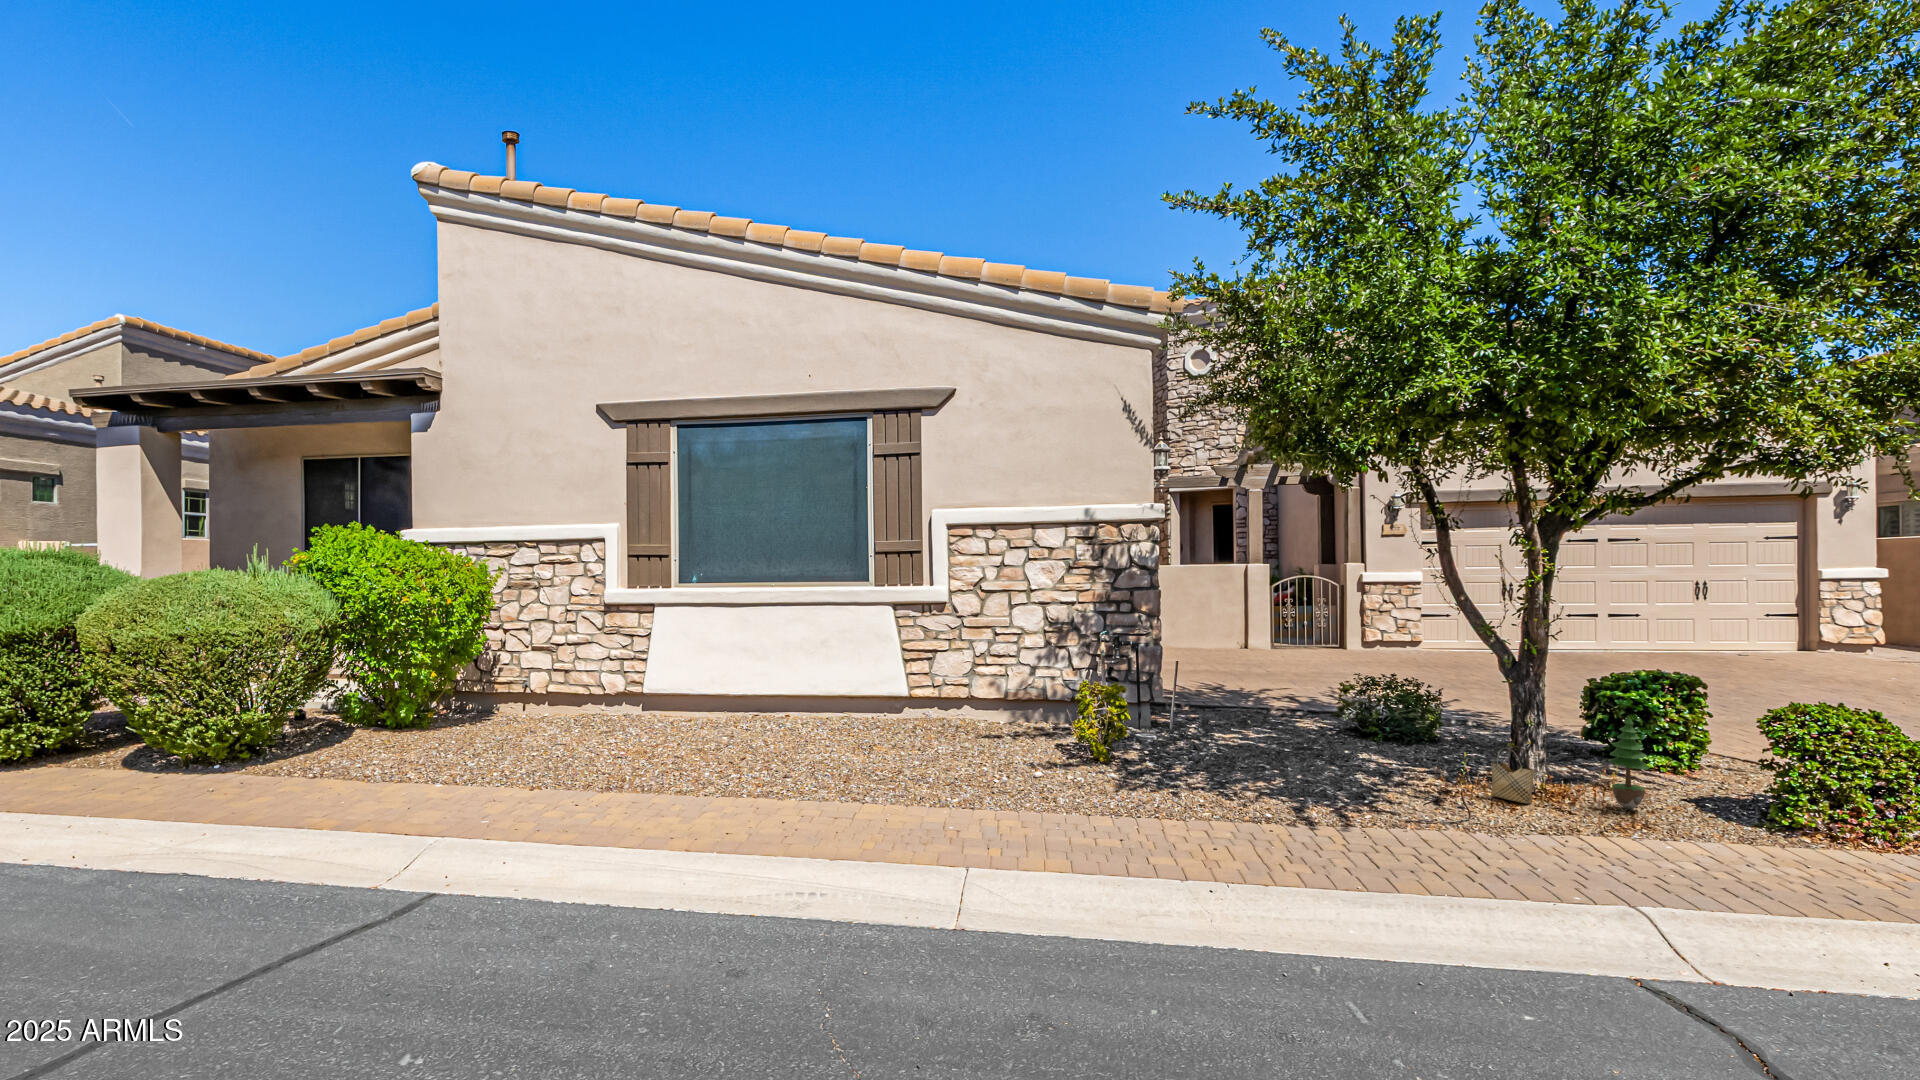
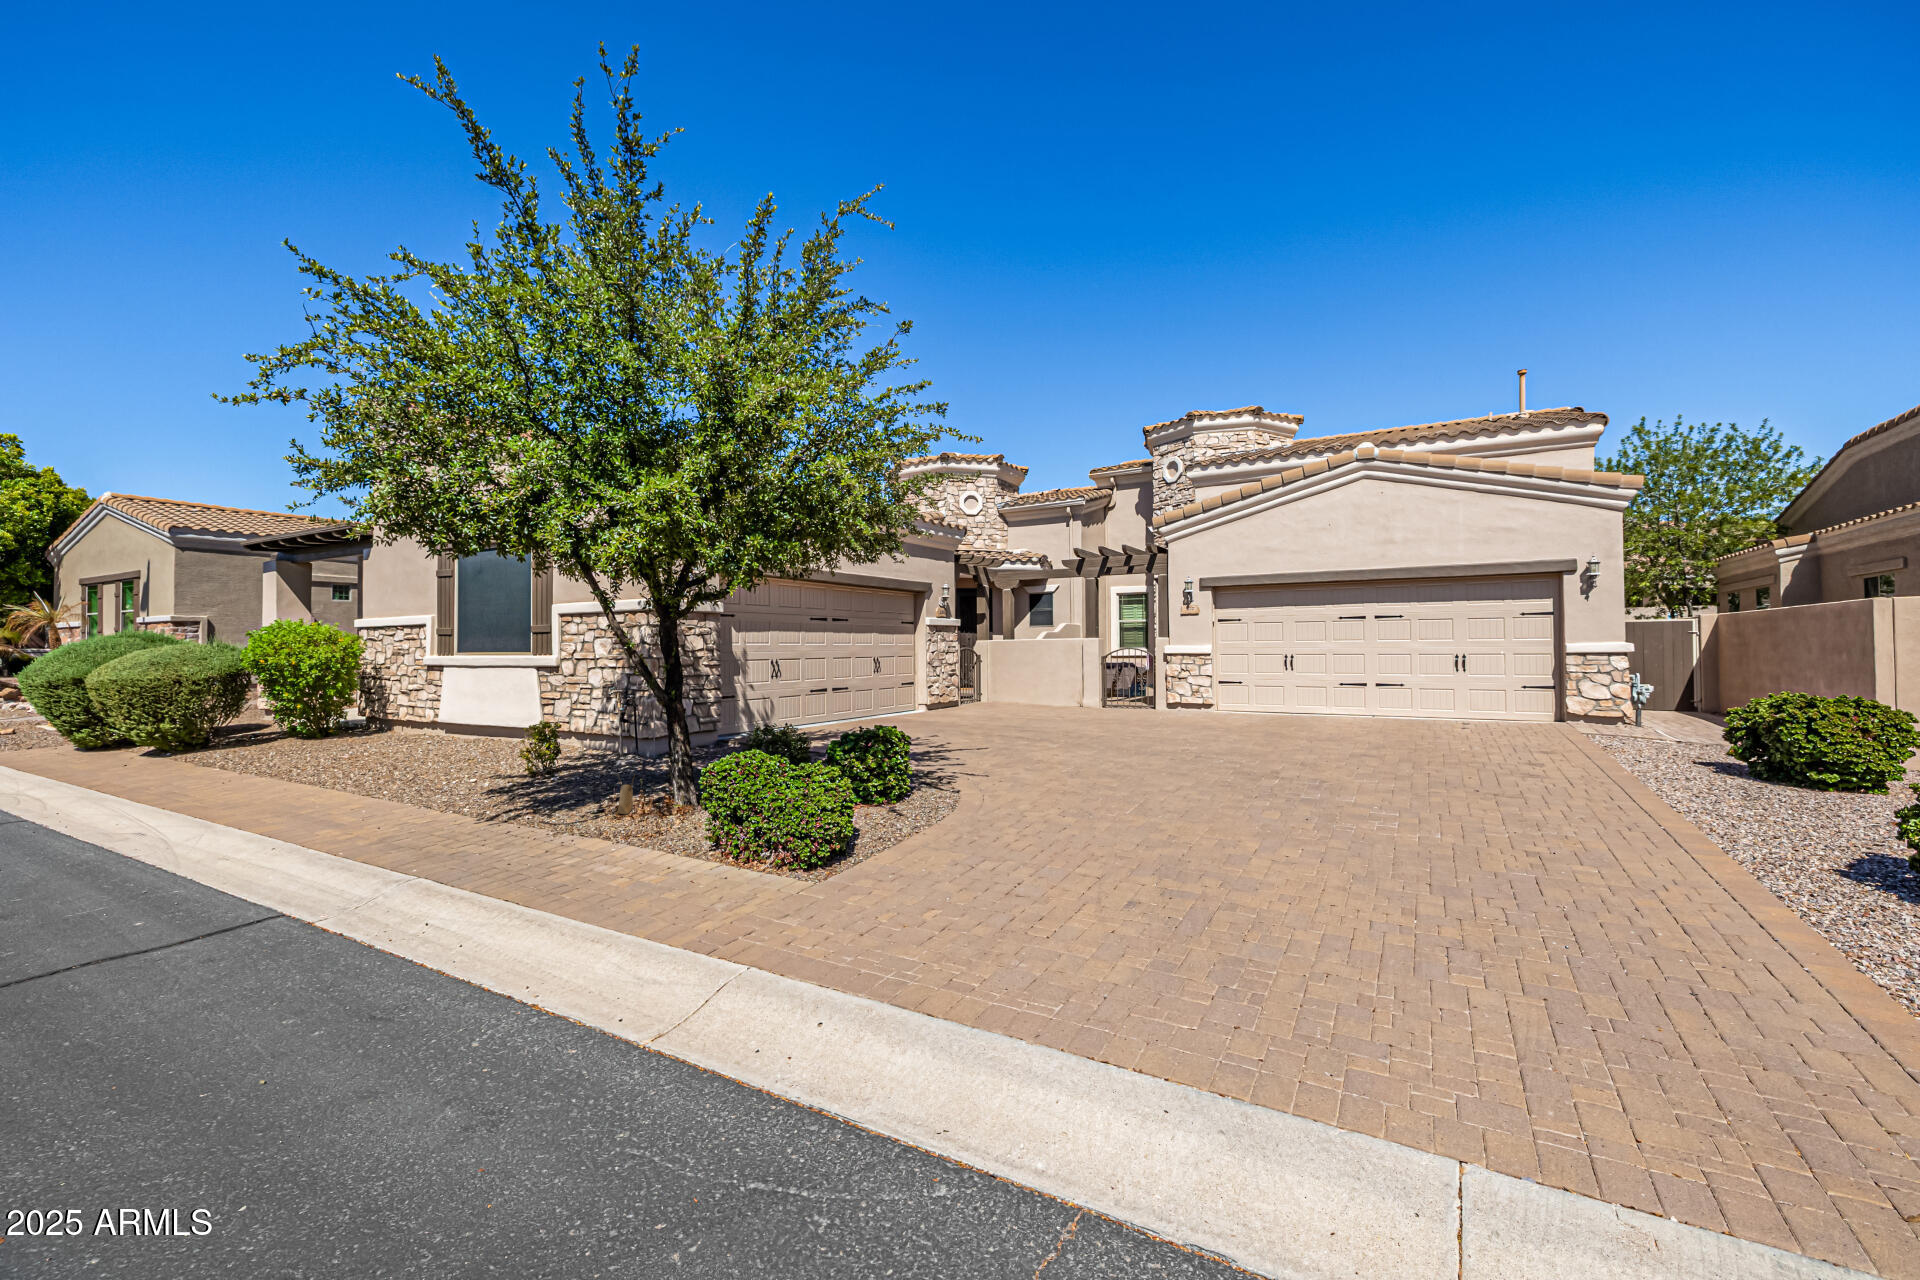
potted tree: present [1608,715,1649,810] -> none [649,753,676,823]

